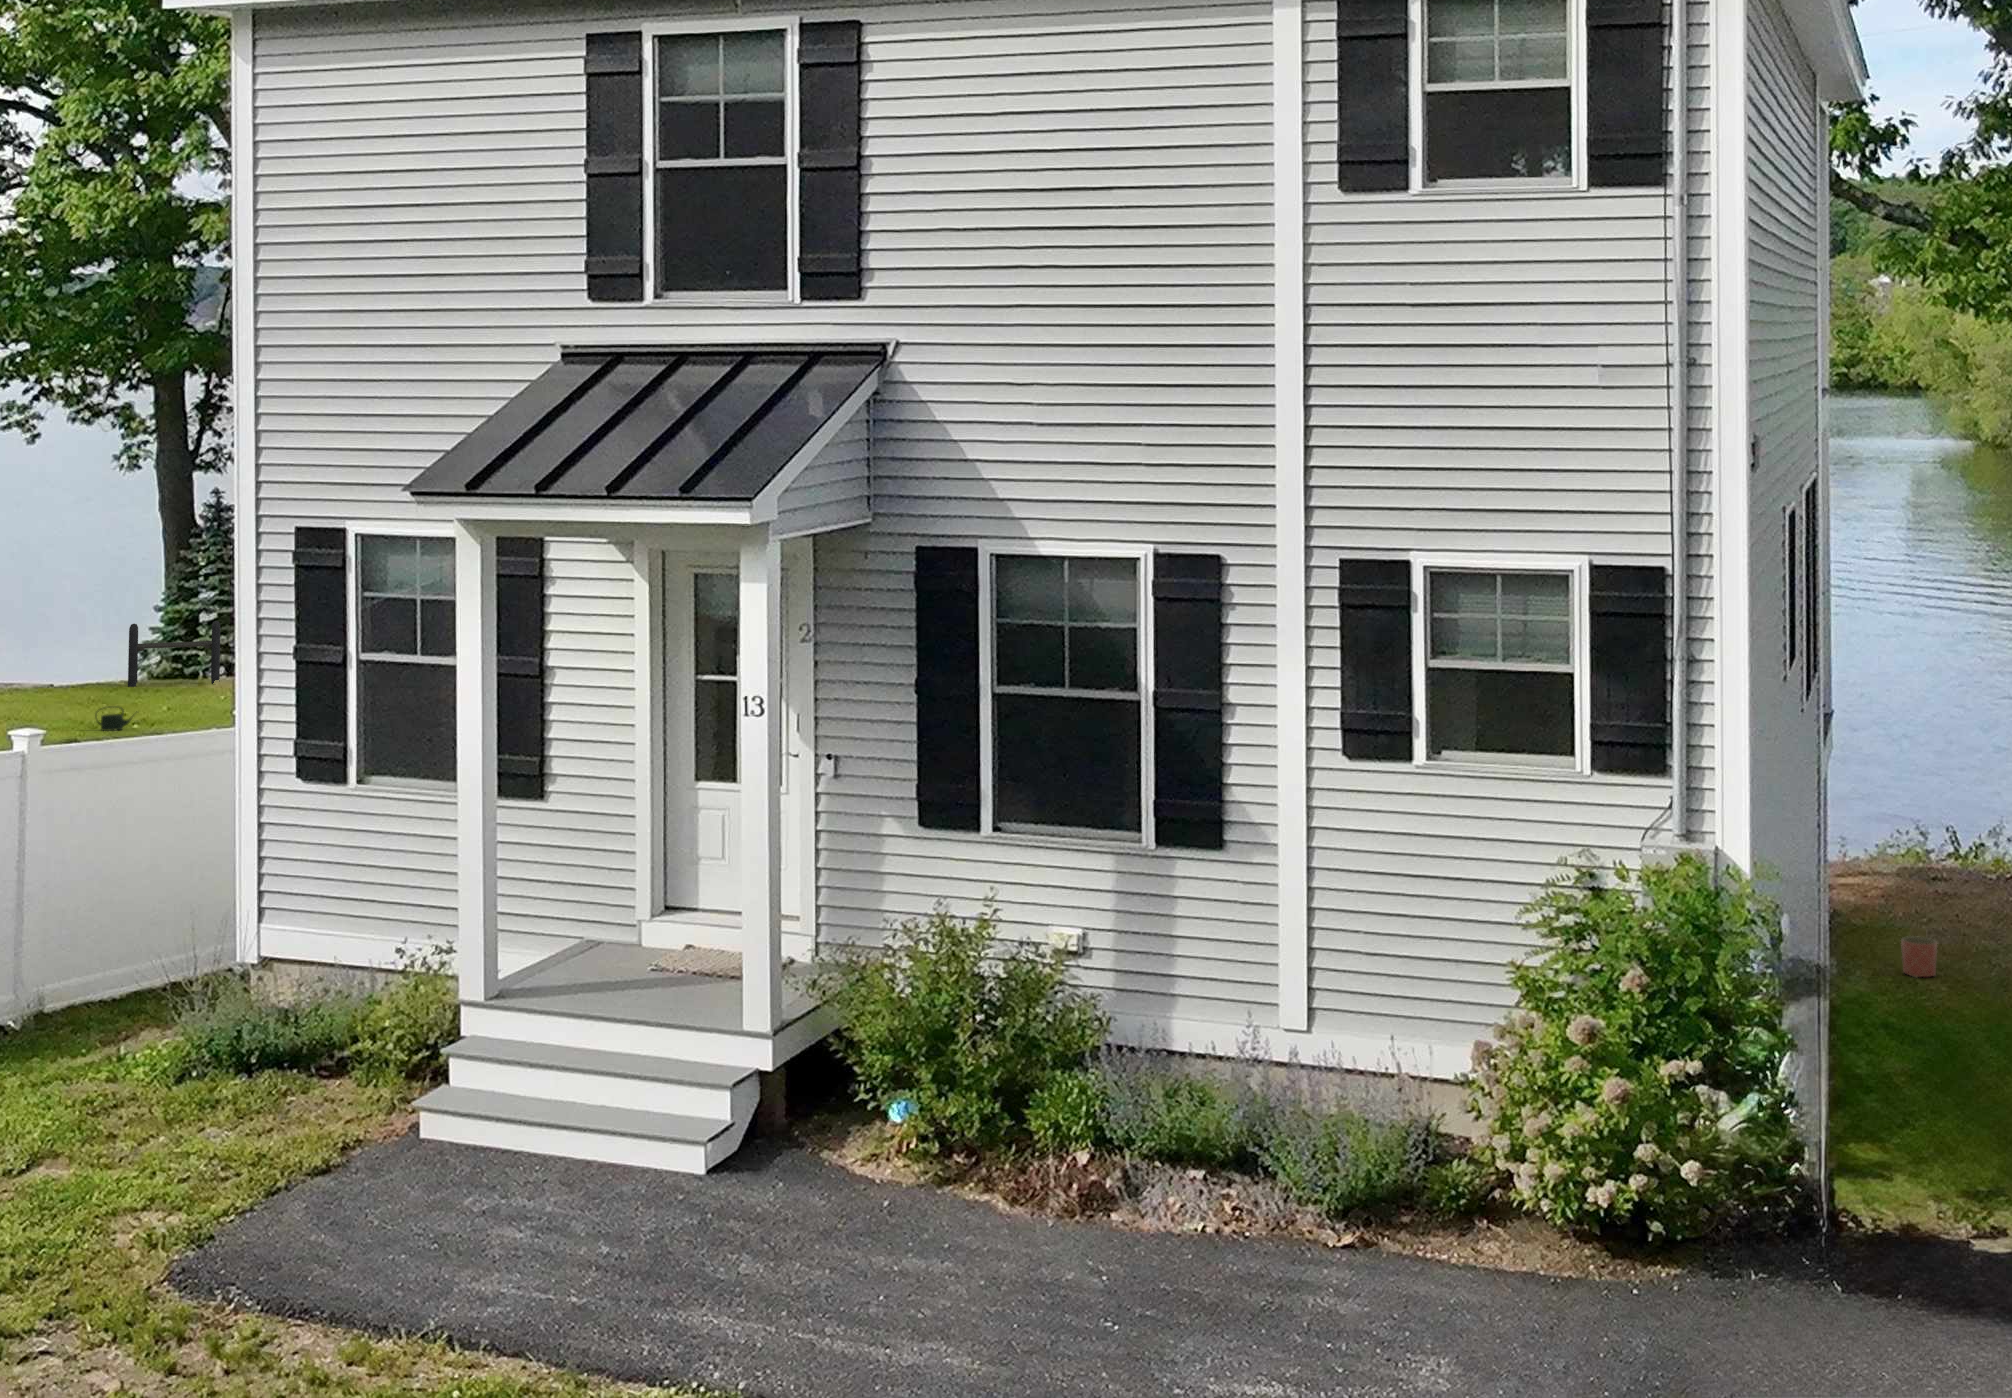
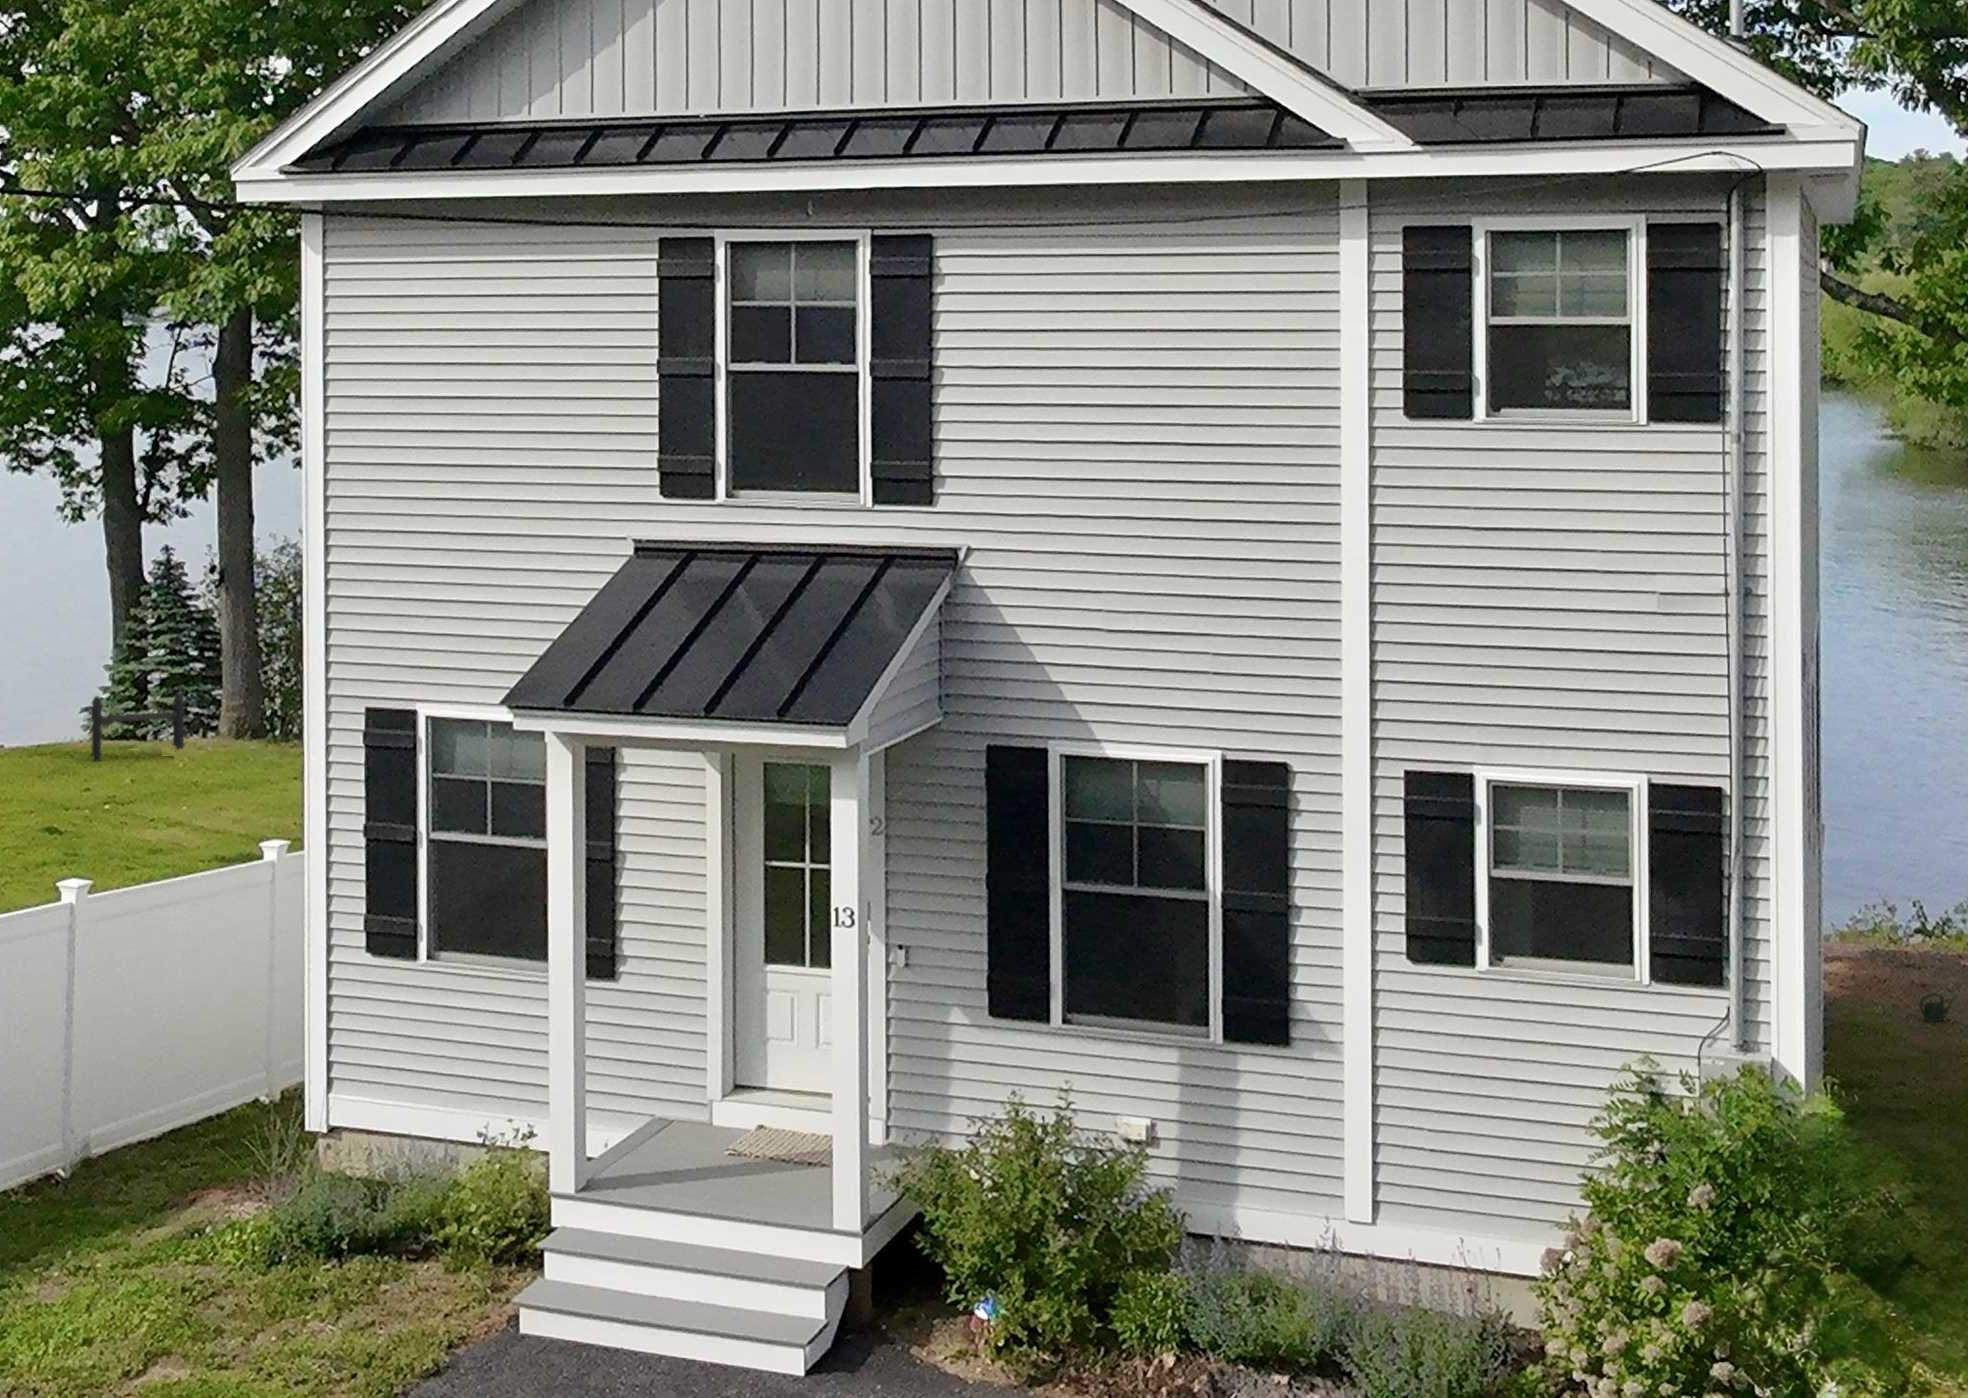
watering can: present [95,707,132,731] -> present [1919,993,1952,1022]
planter: present [1901,936,1937,978] -> none [1902,1061,1937,1104]

